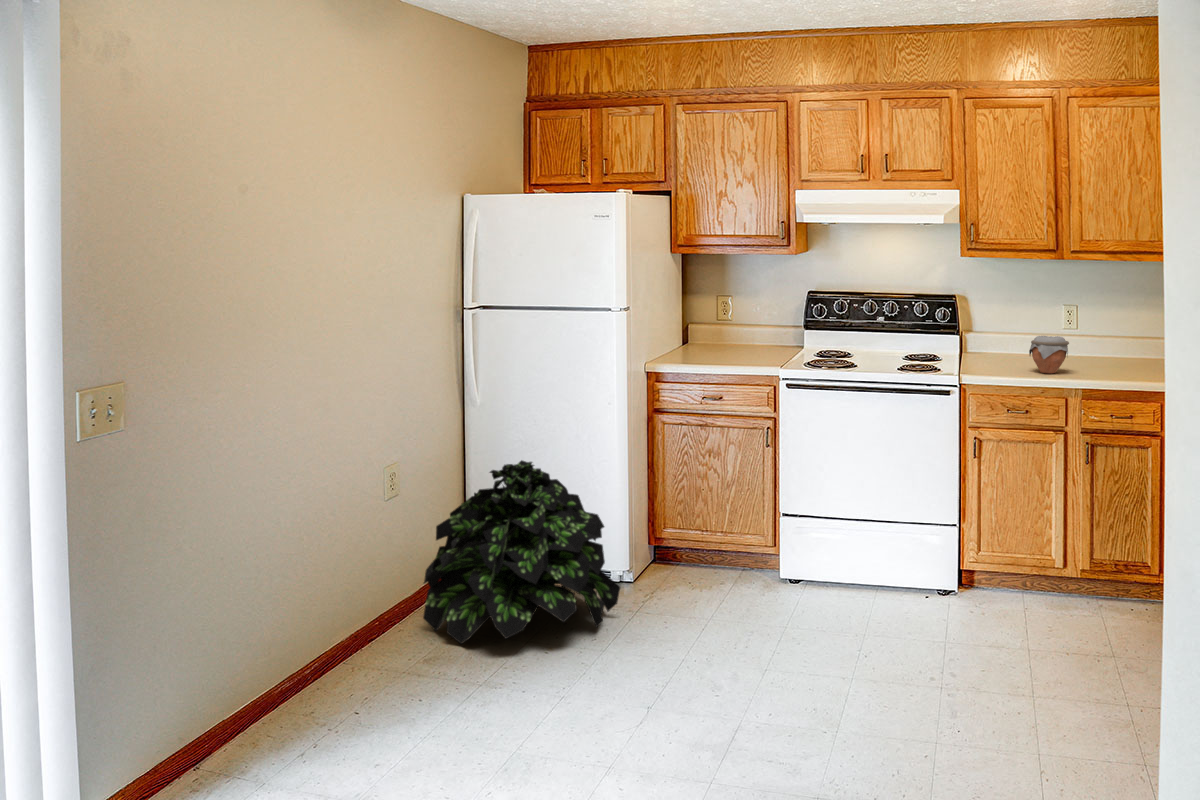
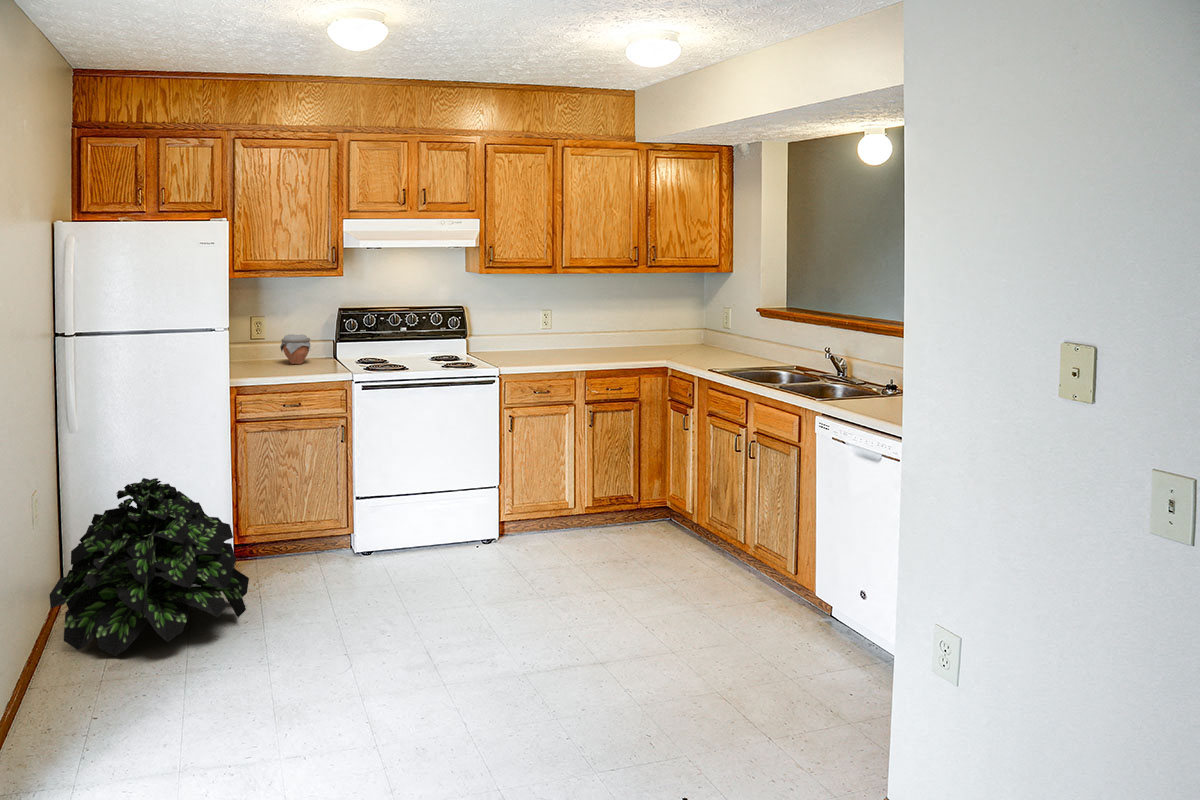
jar: present [1029,336,1069,373] -> present [280,334,310,364]

